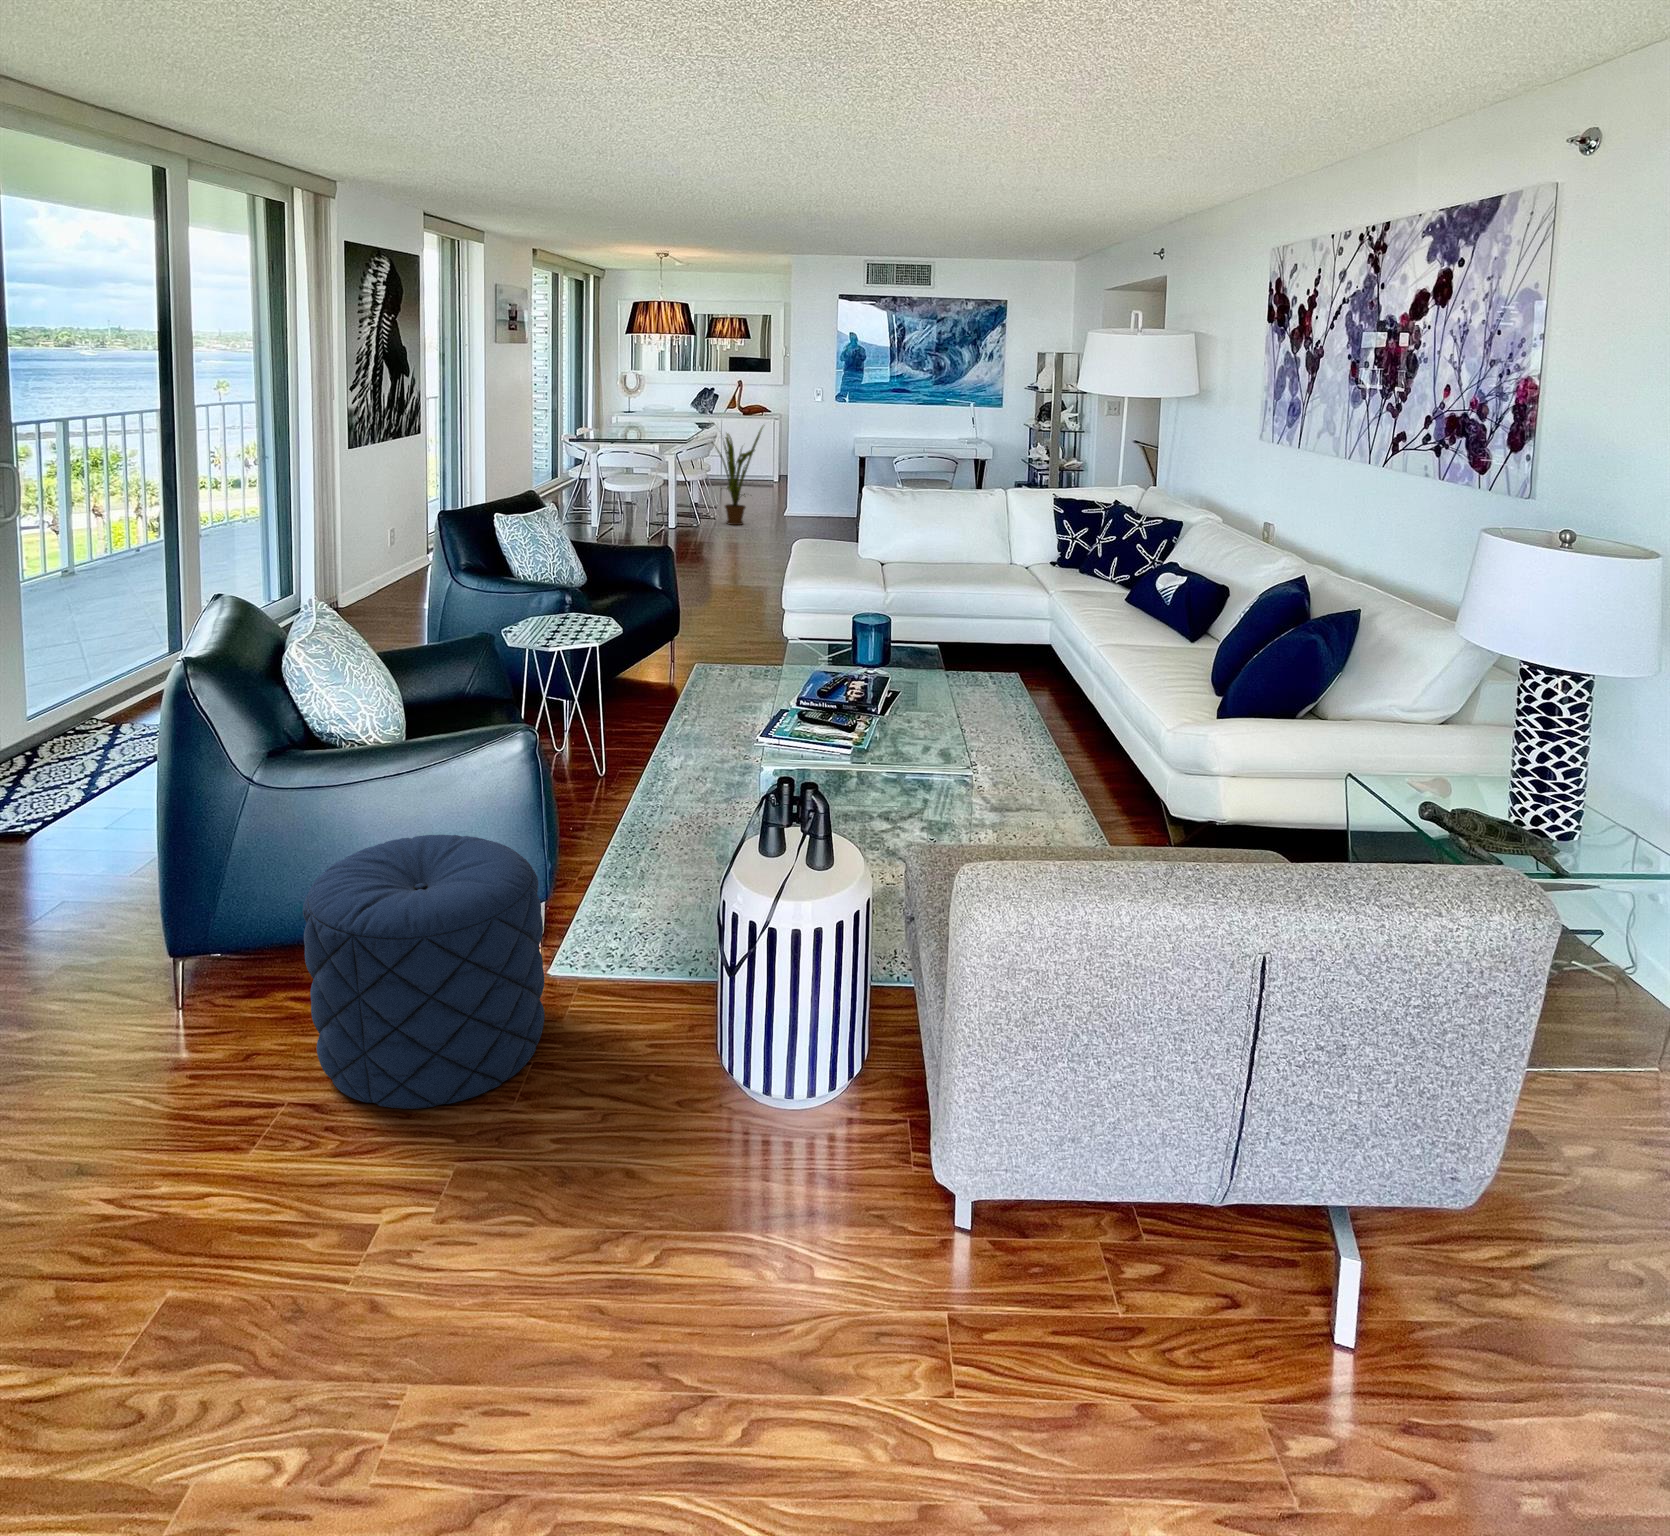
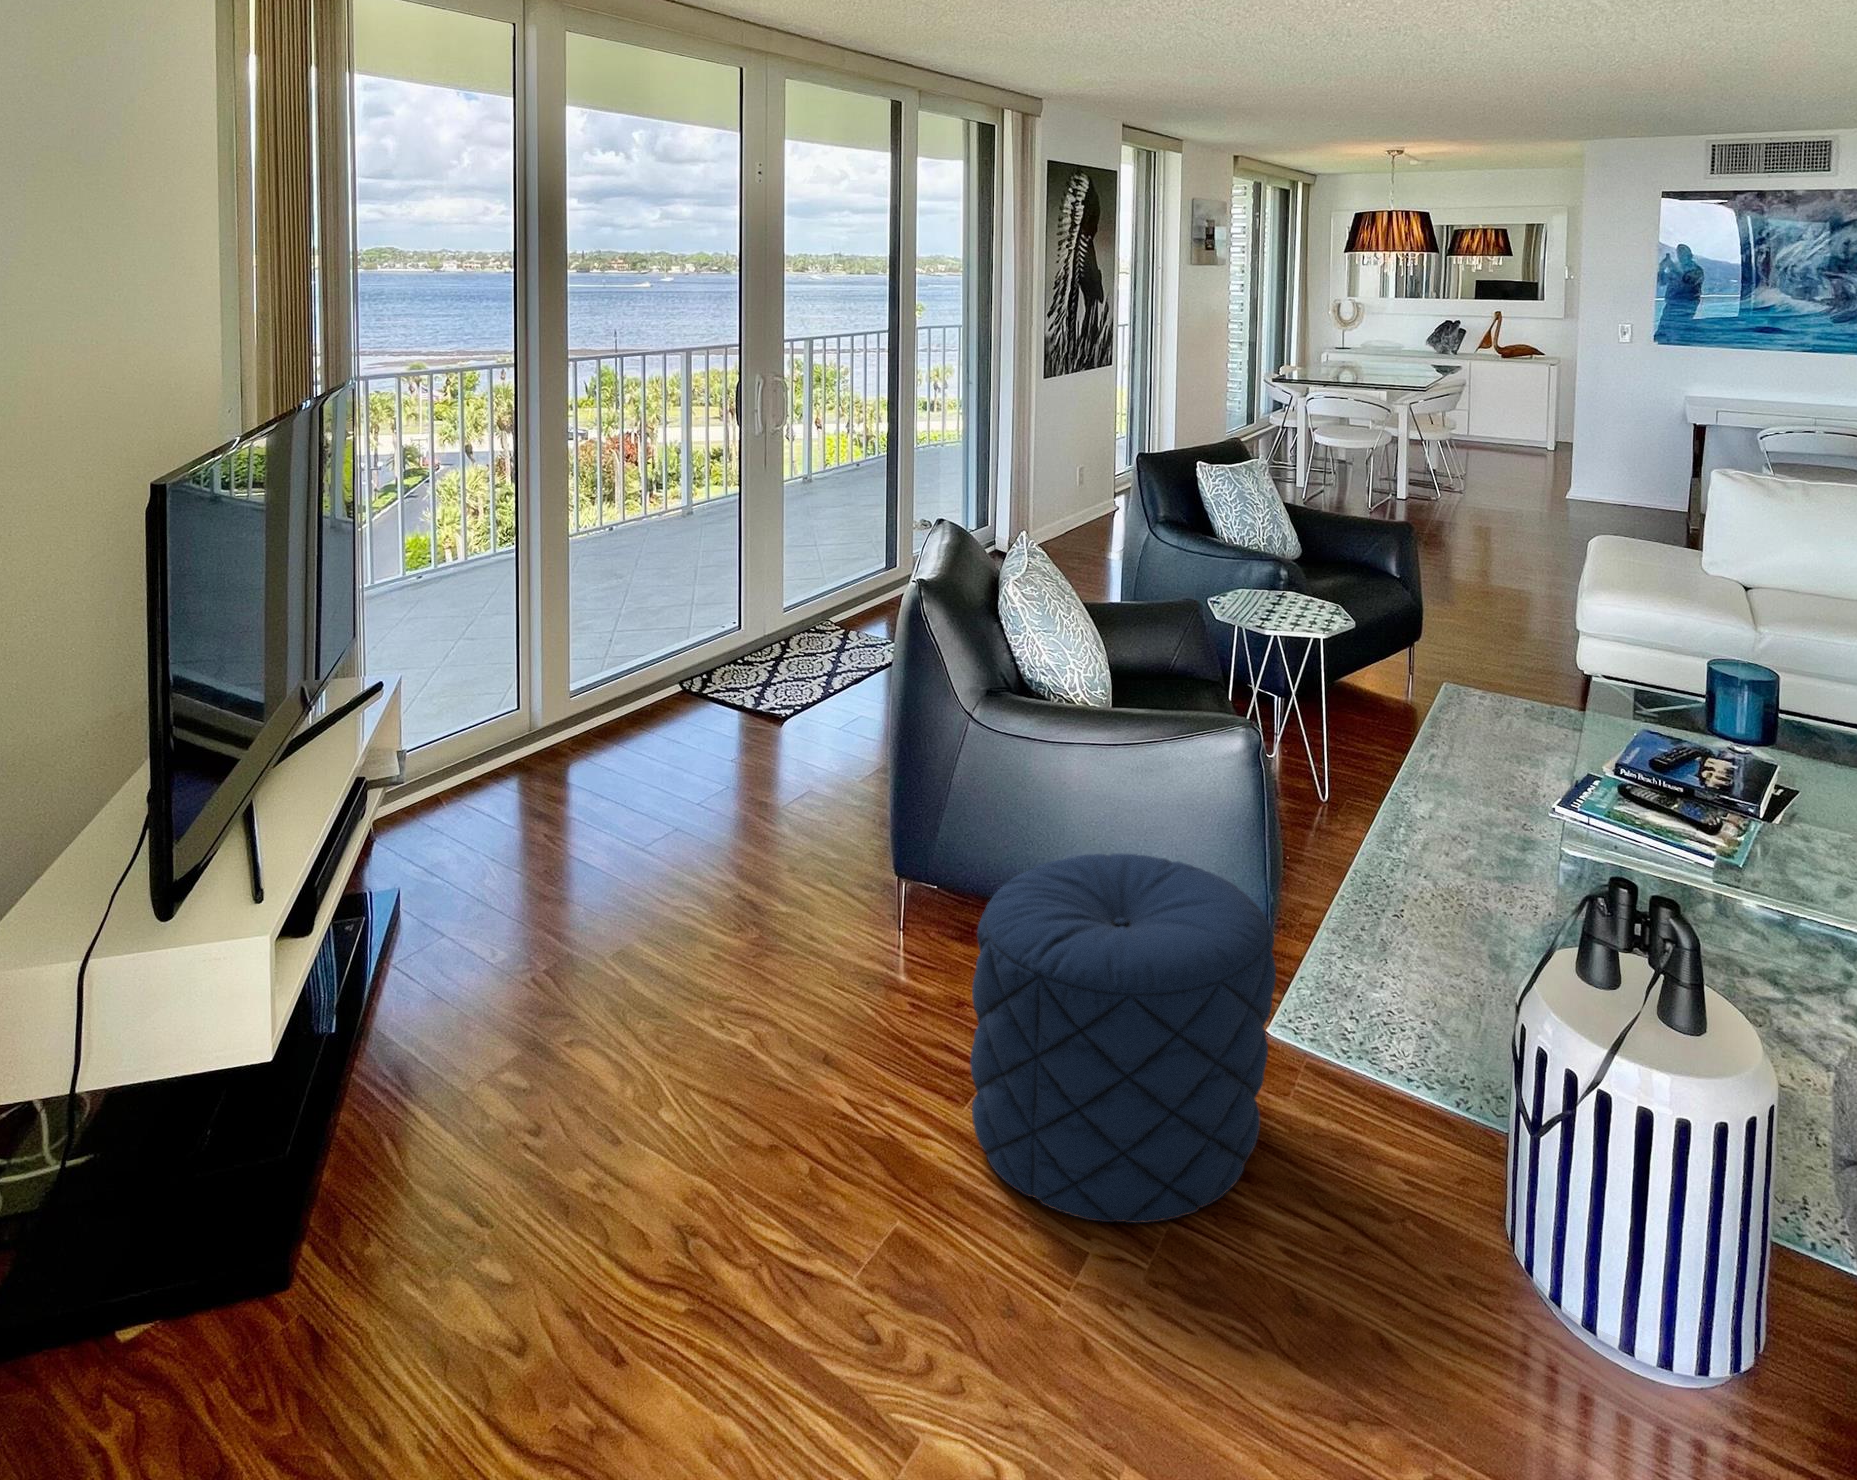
house plant: present [709,421,763,525] -> none [1446,355,1530,489]

